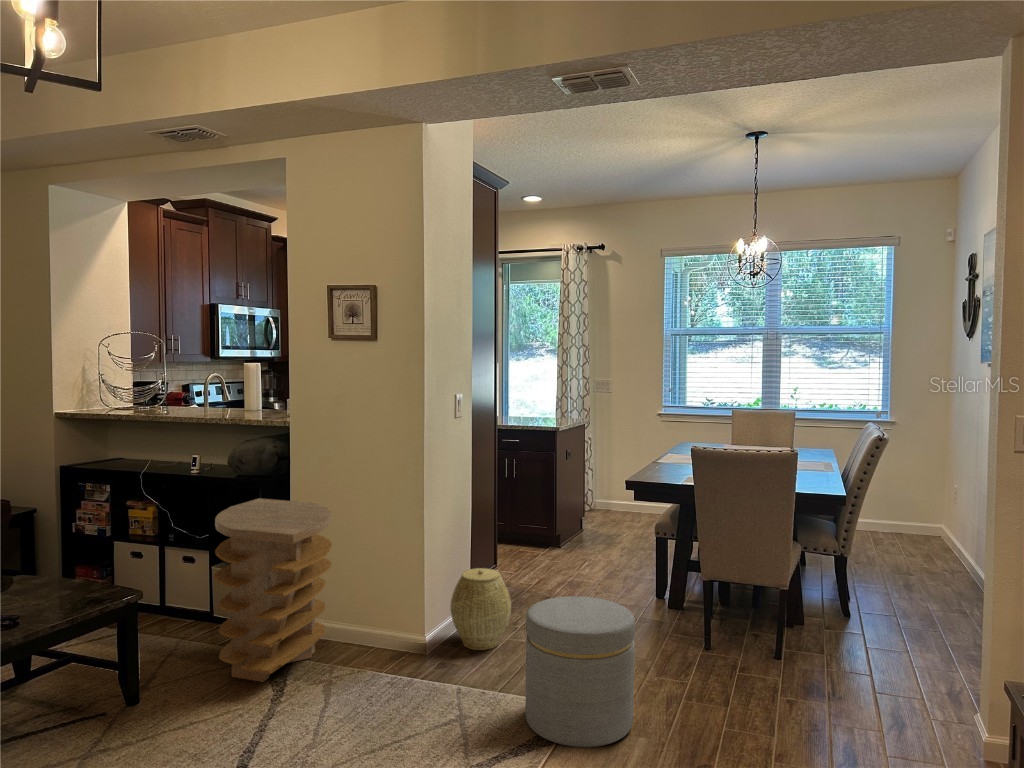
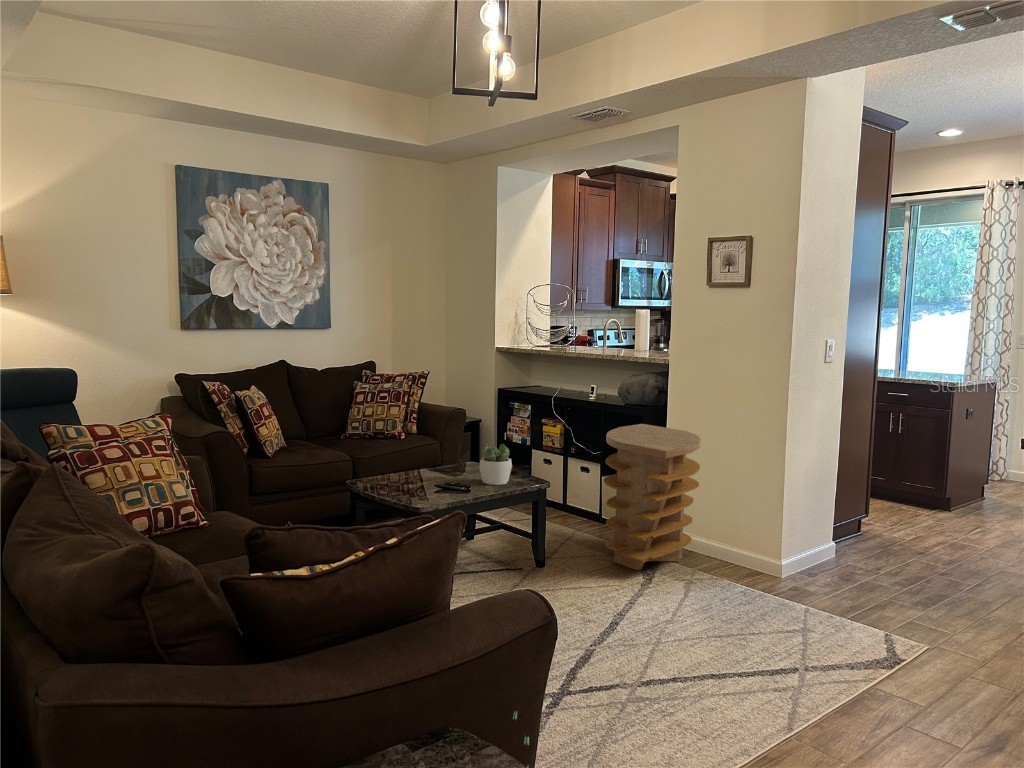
succulent plant: none [27,551,80,613] -> present [479,444,512,485]
woven basket: present [450,568,511,650] -> none [809,509,872,585]
ottoman: present [525,596,635,747] -> none [869,540,996,682]

